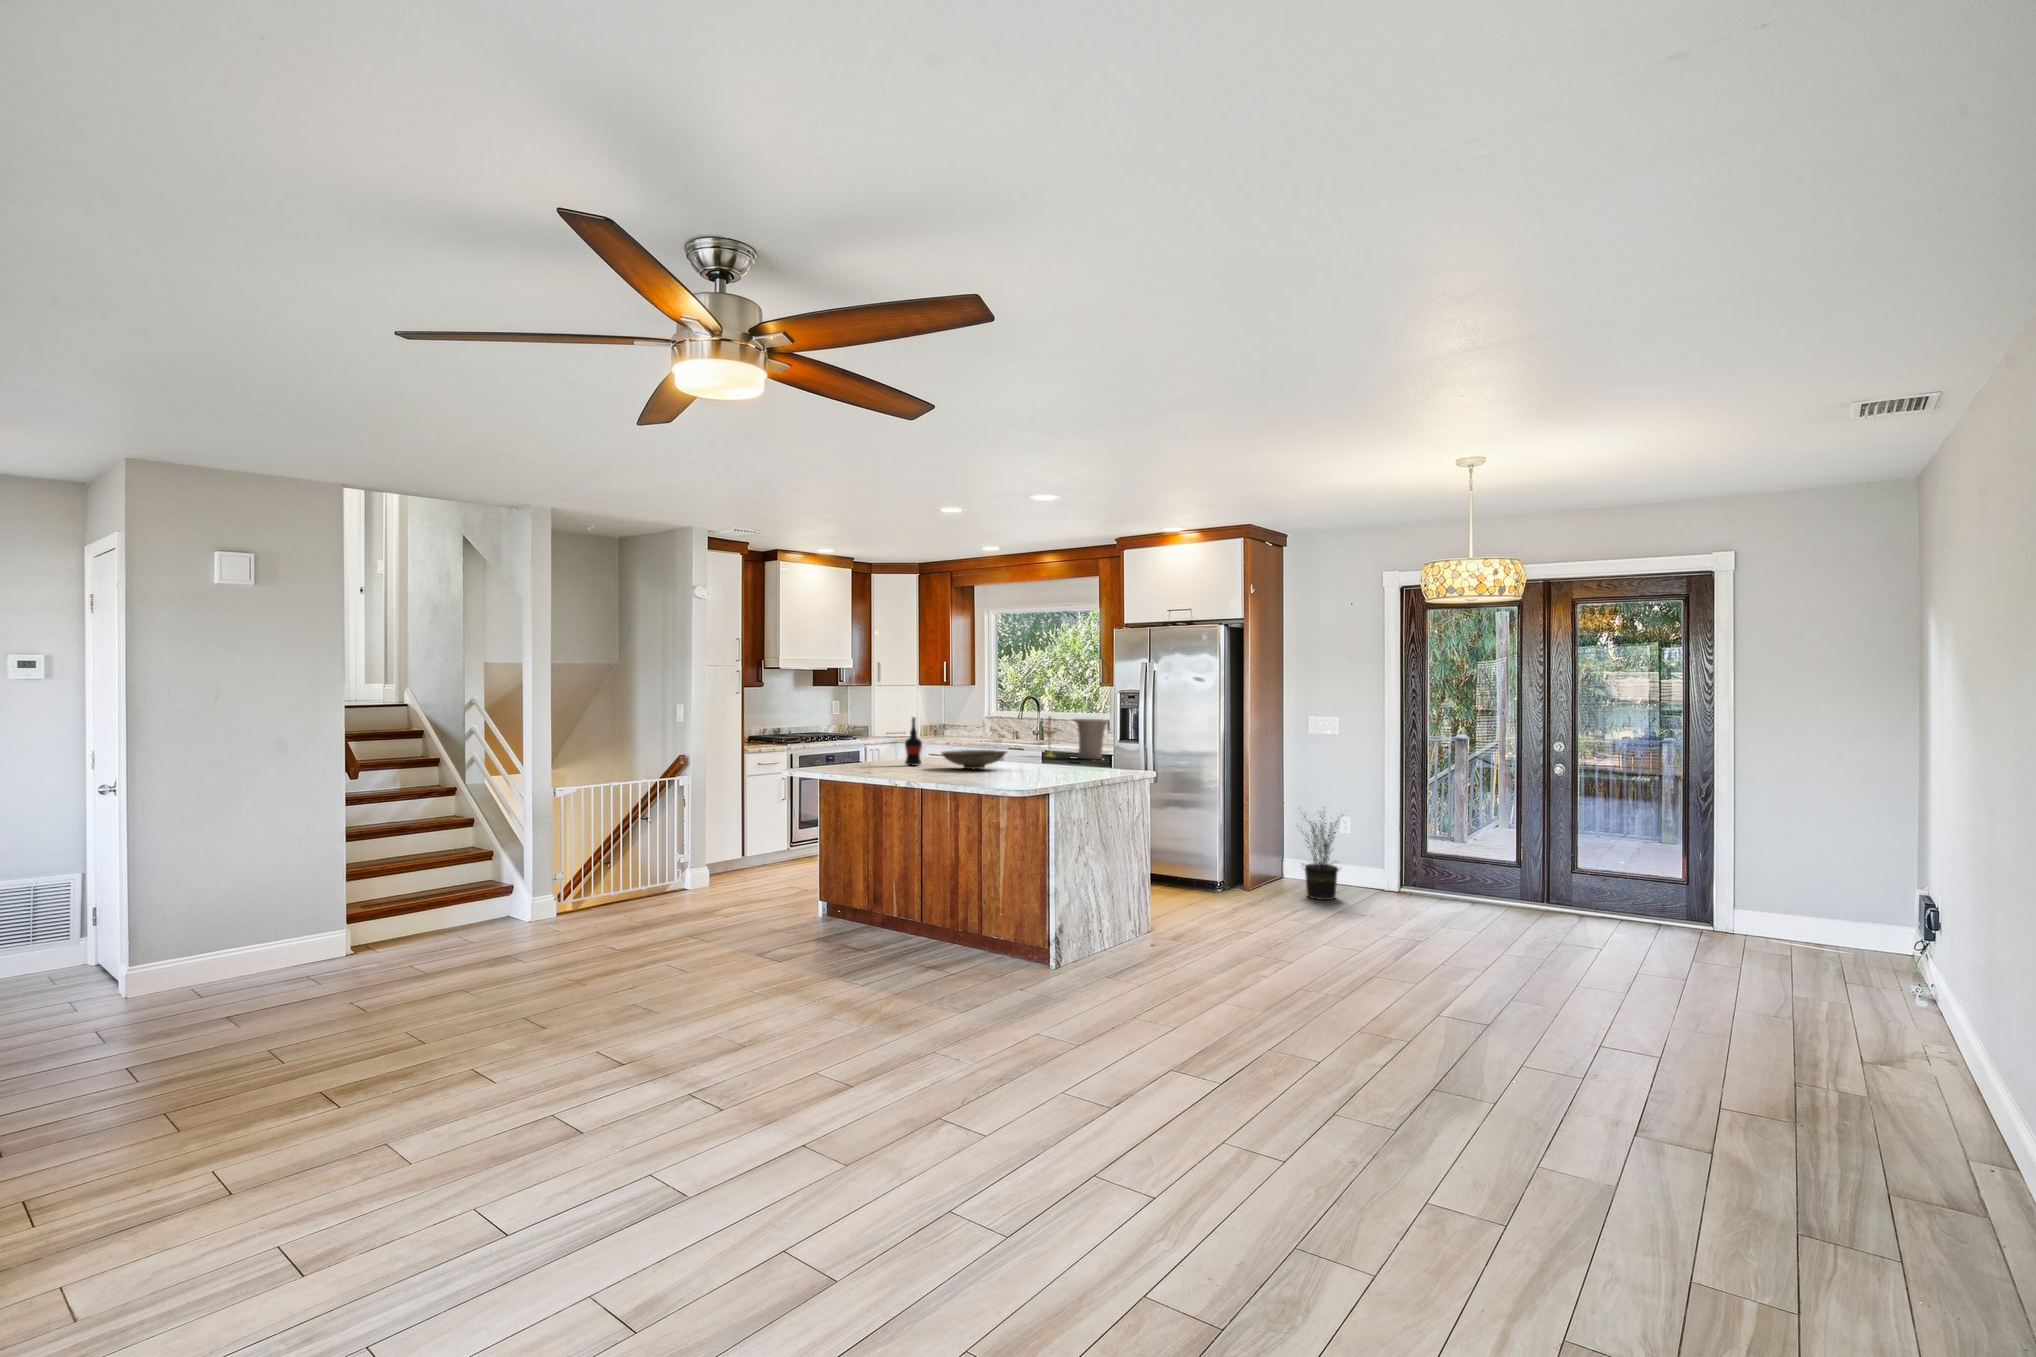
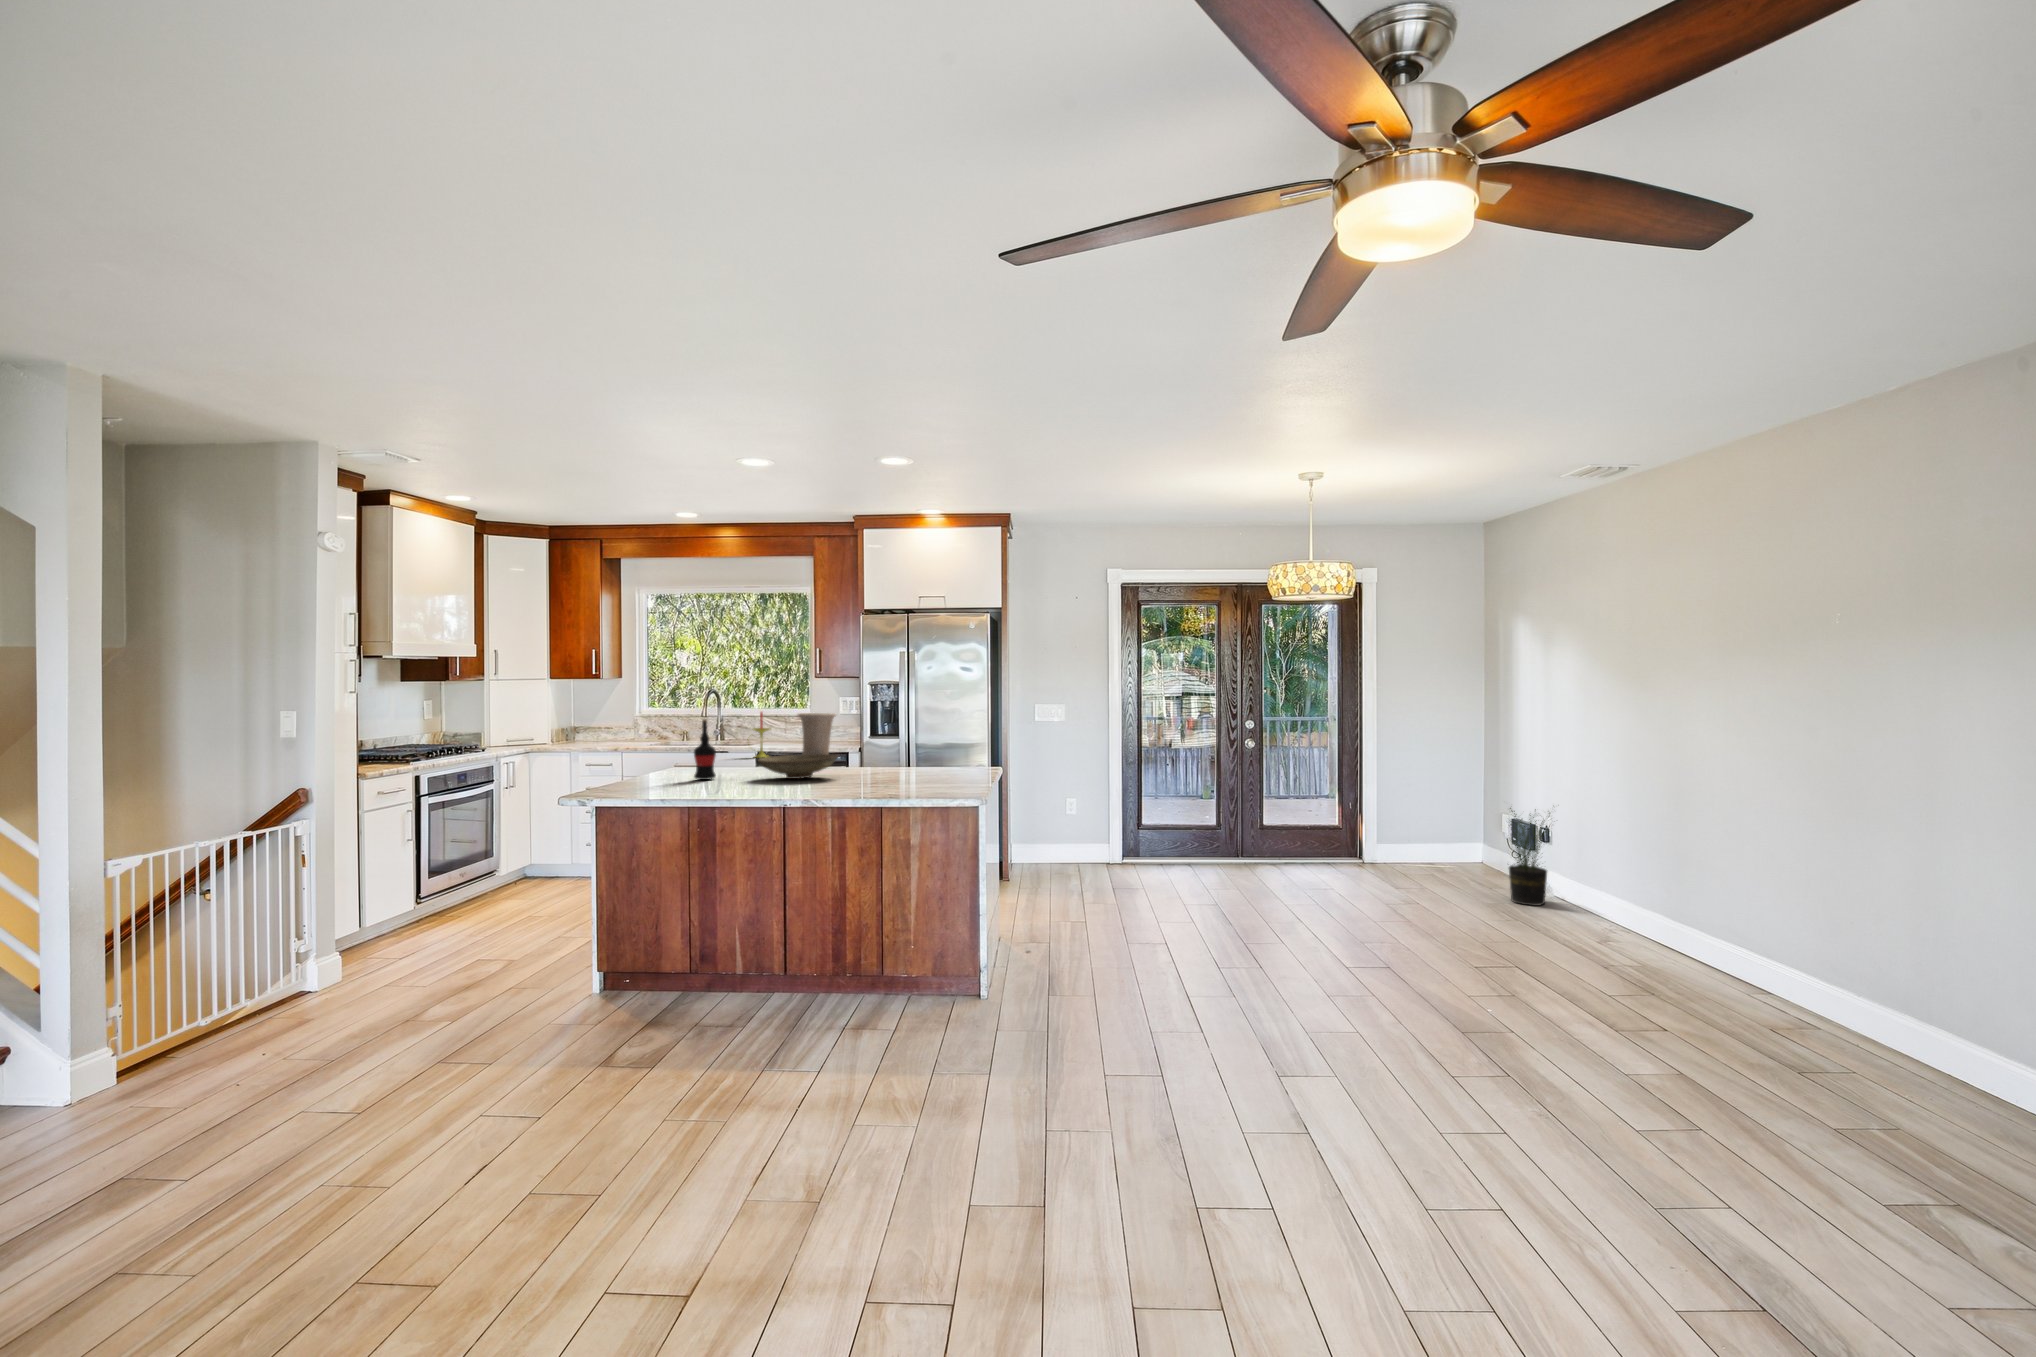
potted plant: present [1302,814,1339,900] -> present [1509,808,1550,906]

